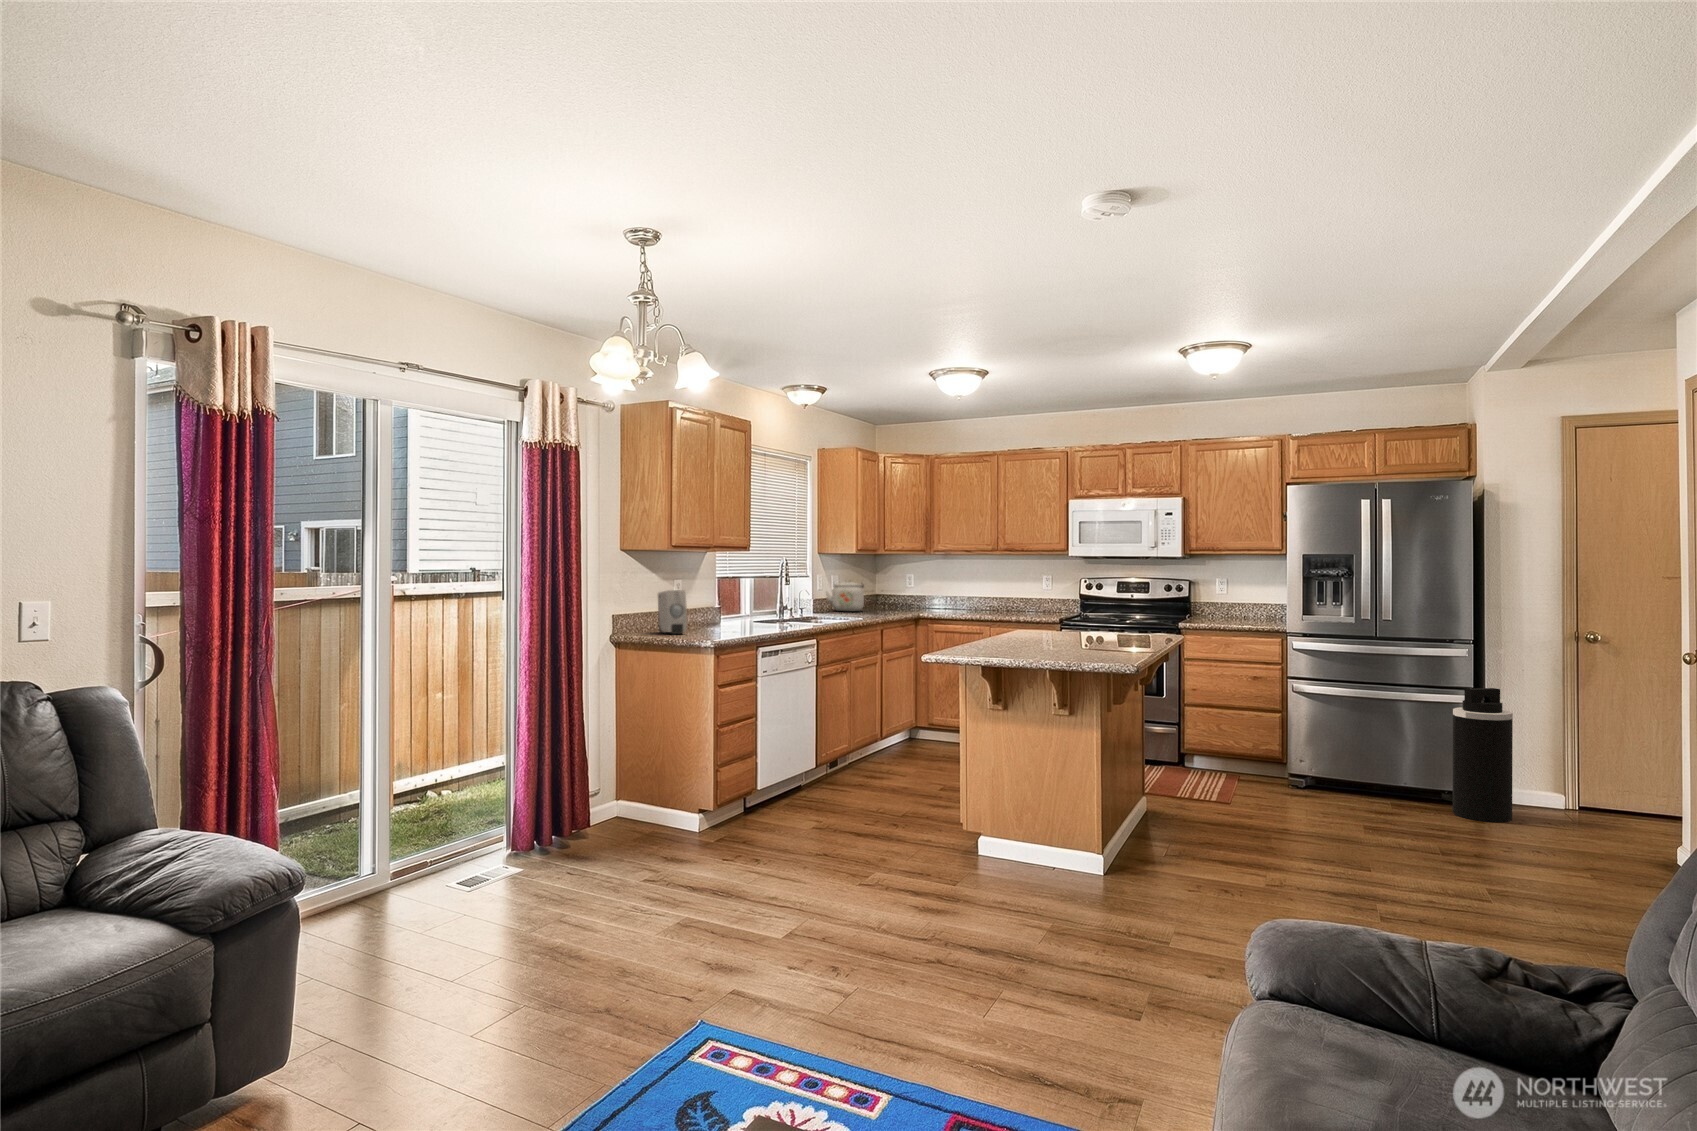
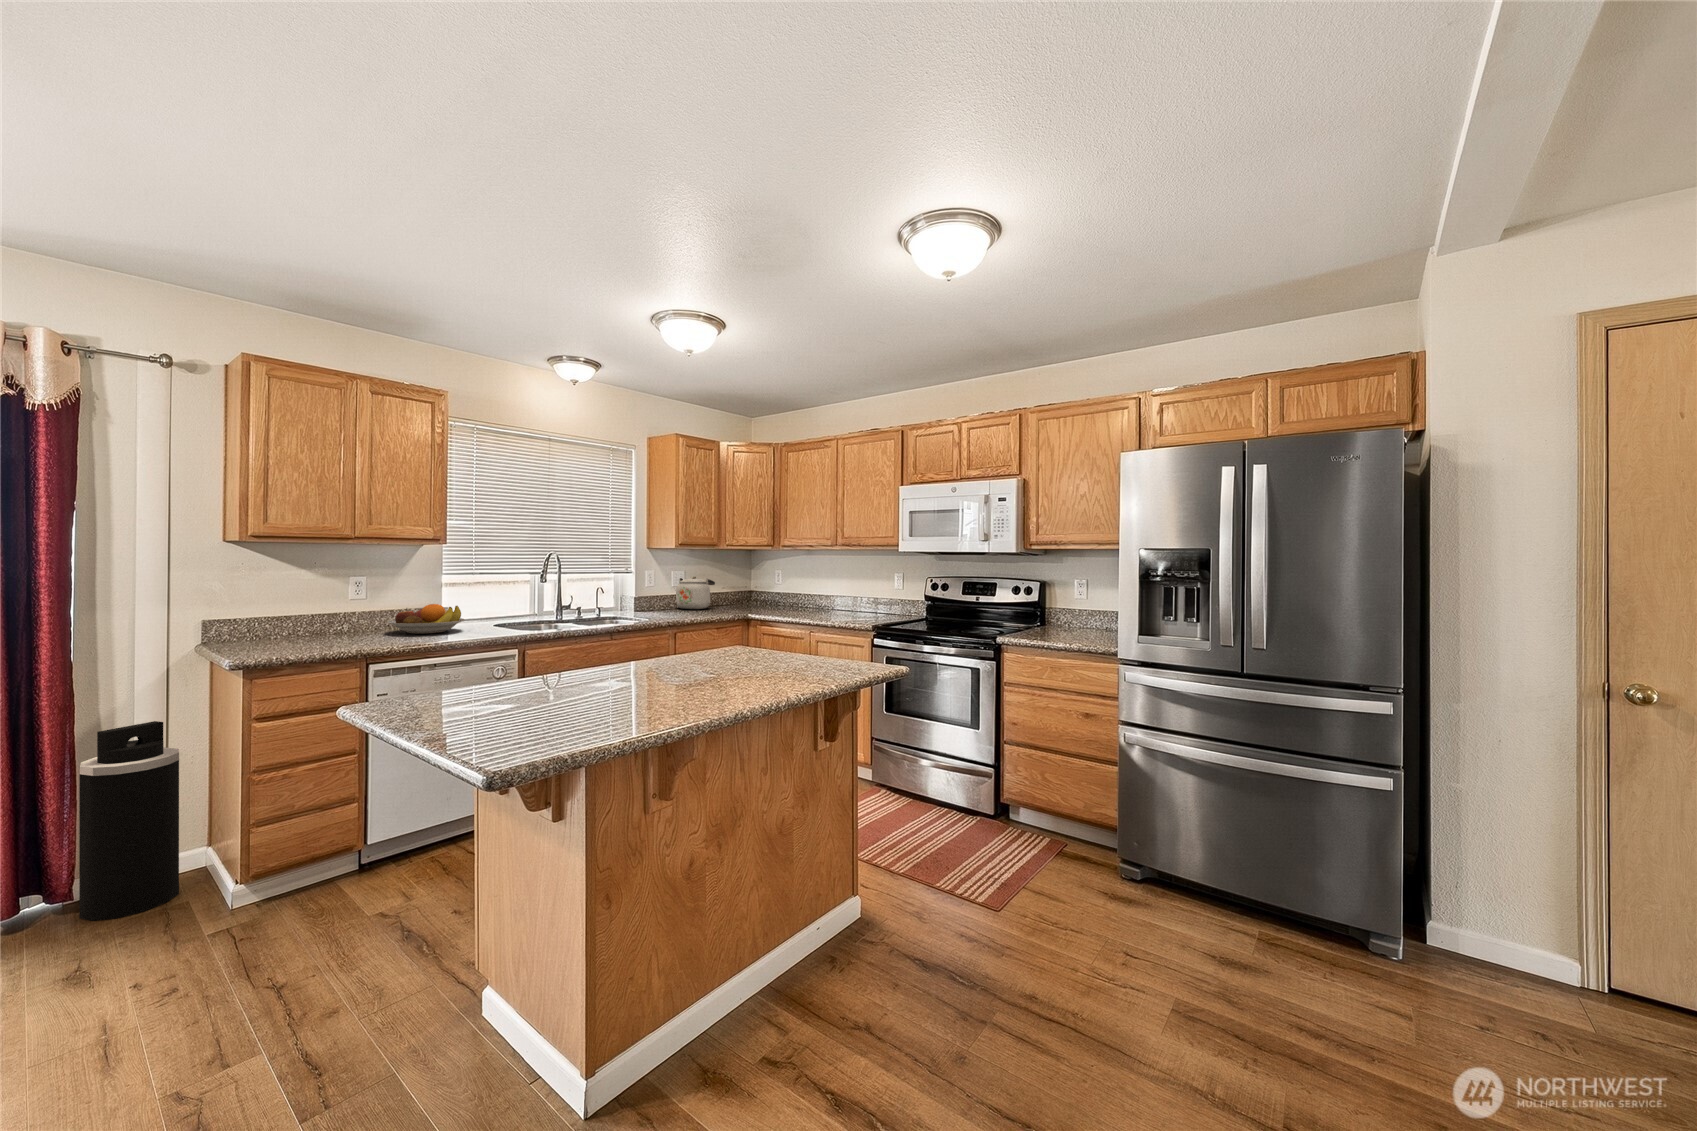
soap dispenser: present [658,590,687,634] -> none [280,589,324,644]
fruit bowl: none [698,603,754,628] -> present [387,604,465,634]
trash can: present [1452,688,1513,822] -> present [79,721,179,921]

